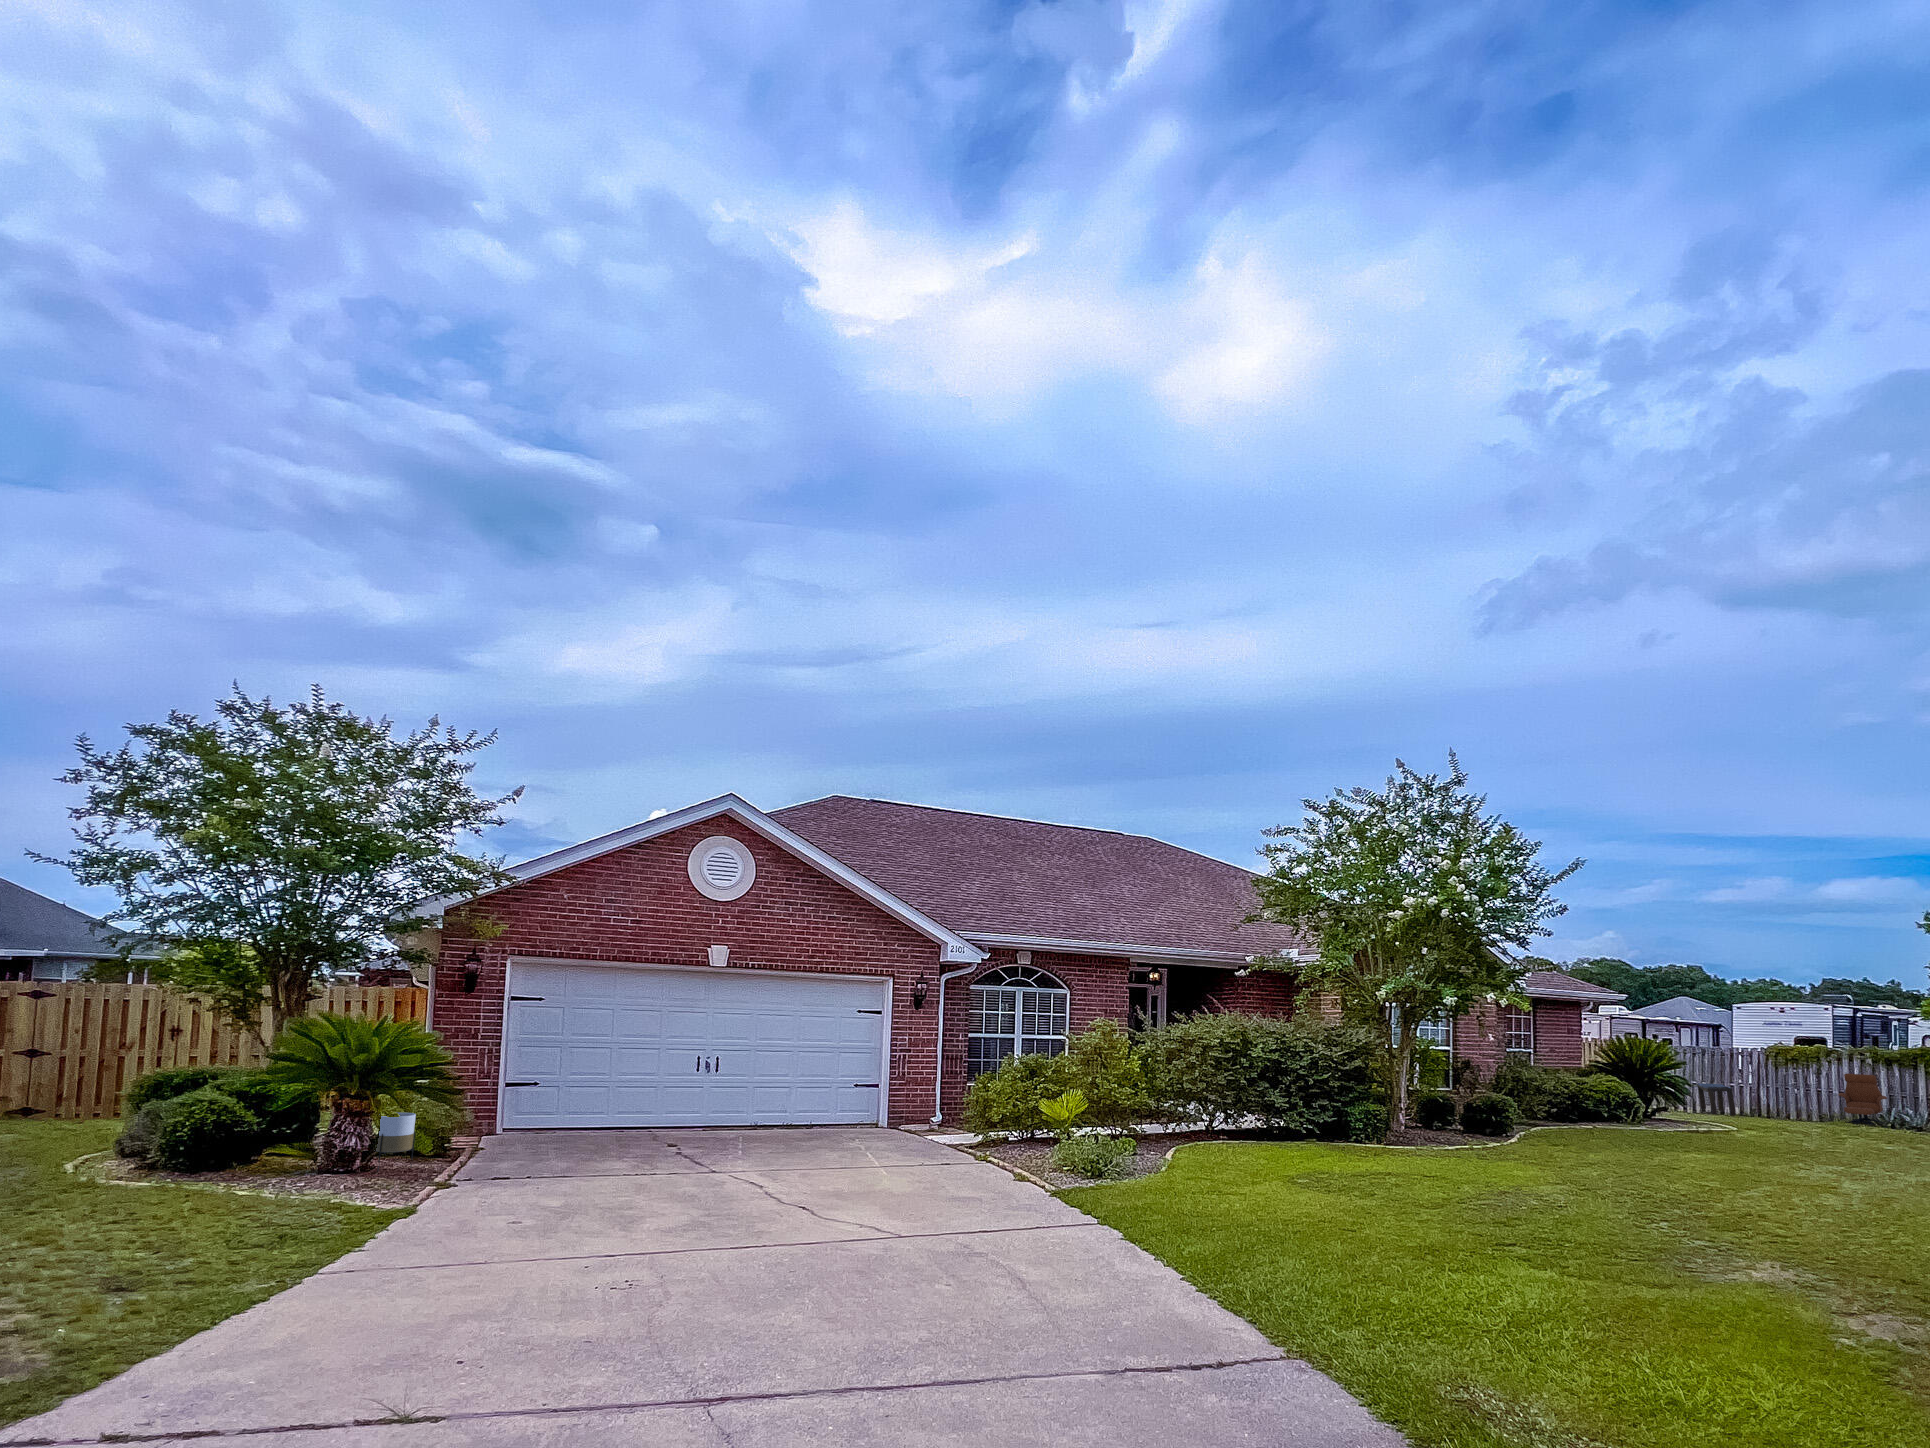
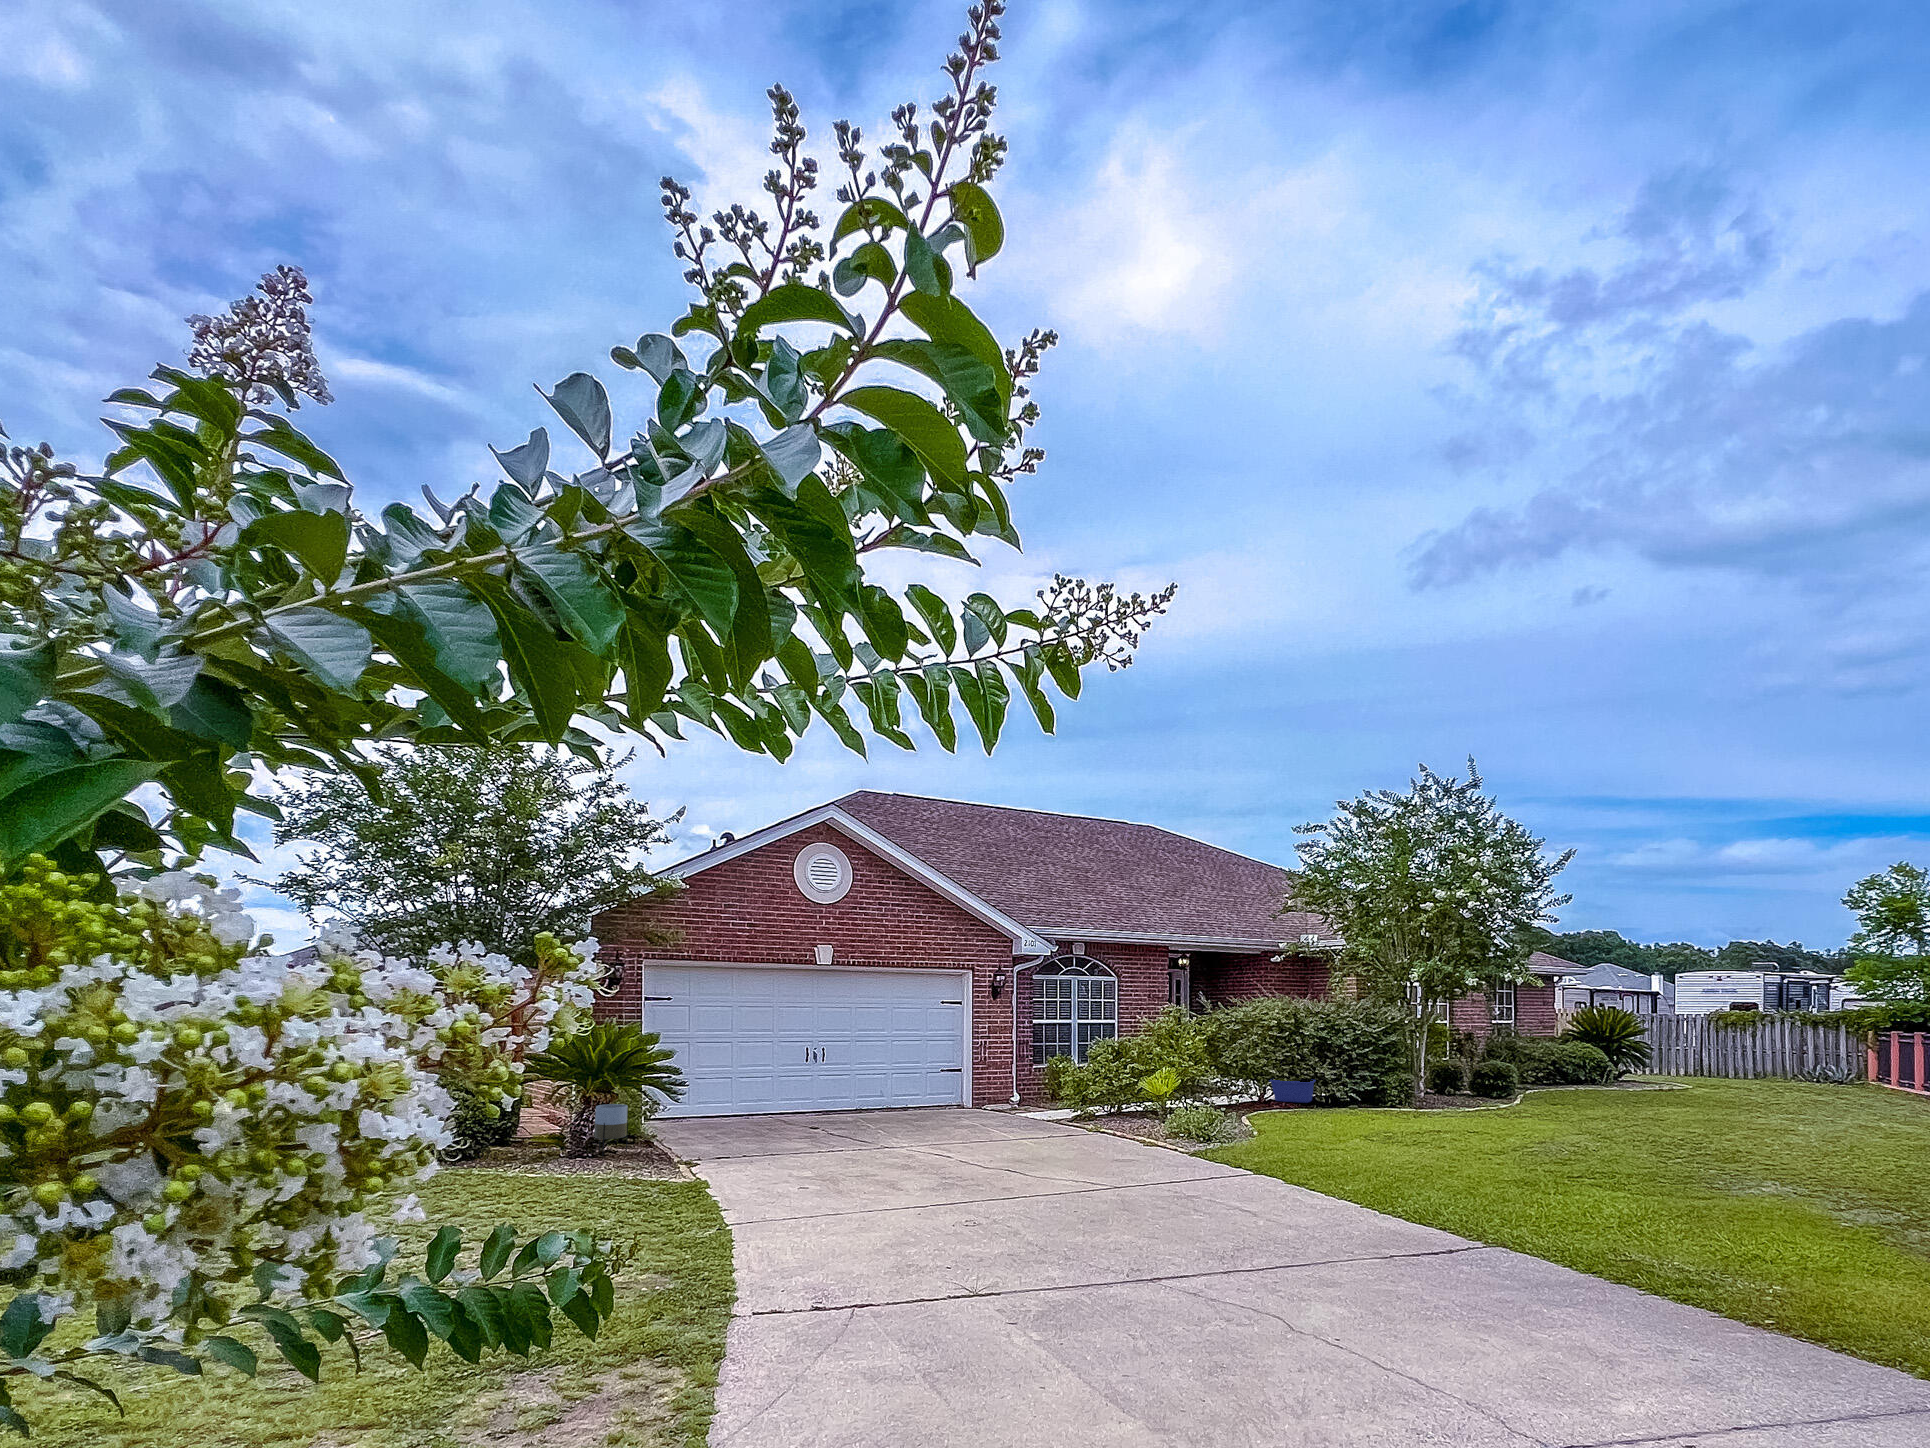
lounge chair: present [1838,1074,1887,1125] -> none [1773,1035,1815,1081]
bench: present [1697,1083,1736,1115] -> none [1651,1048,1686,1075]
storage bin: none [1216,1105,1271,1134] -> present [1269,1079,1316,1103]

